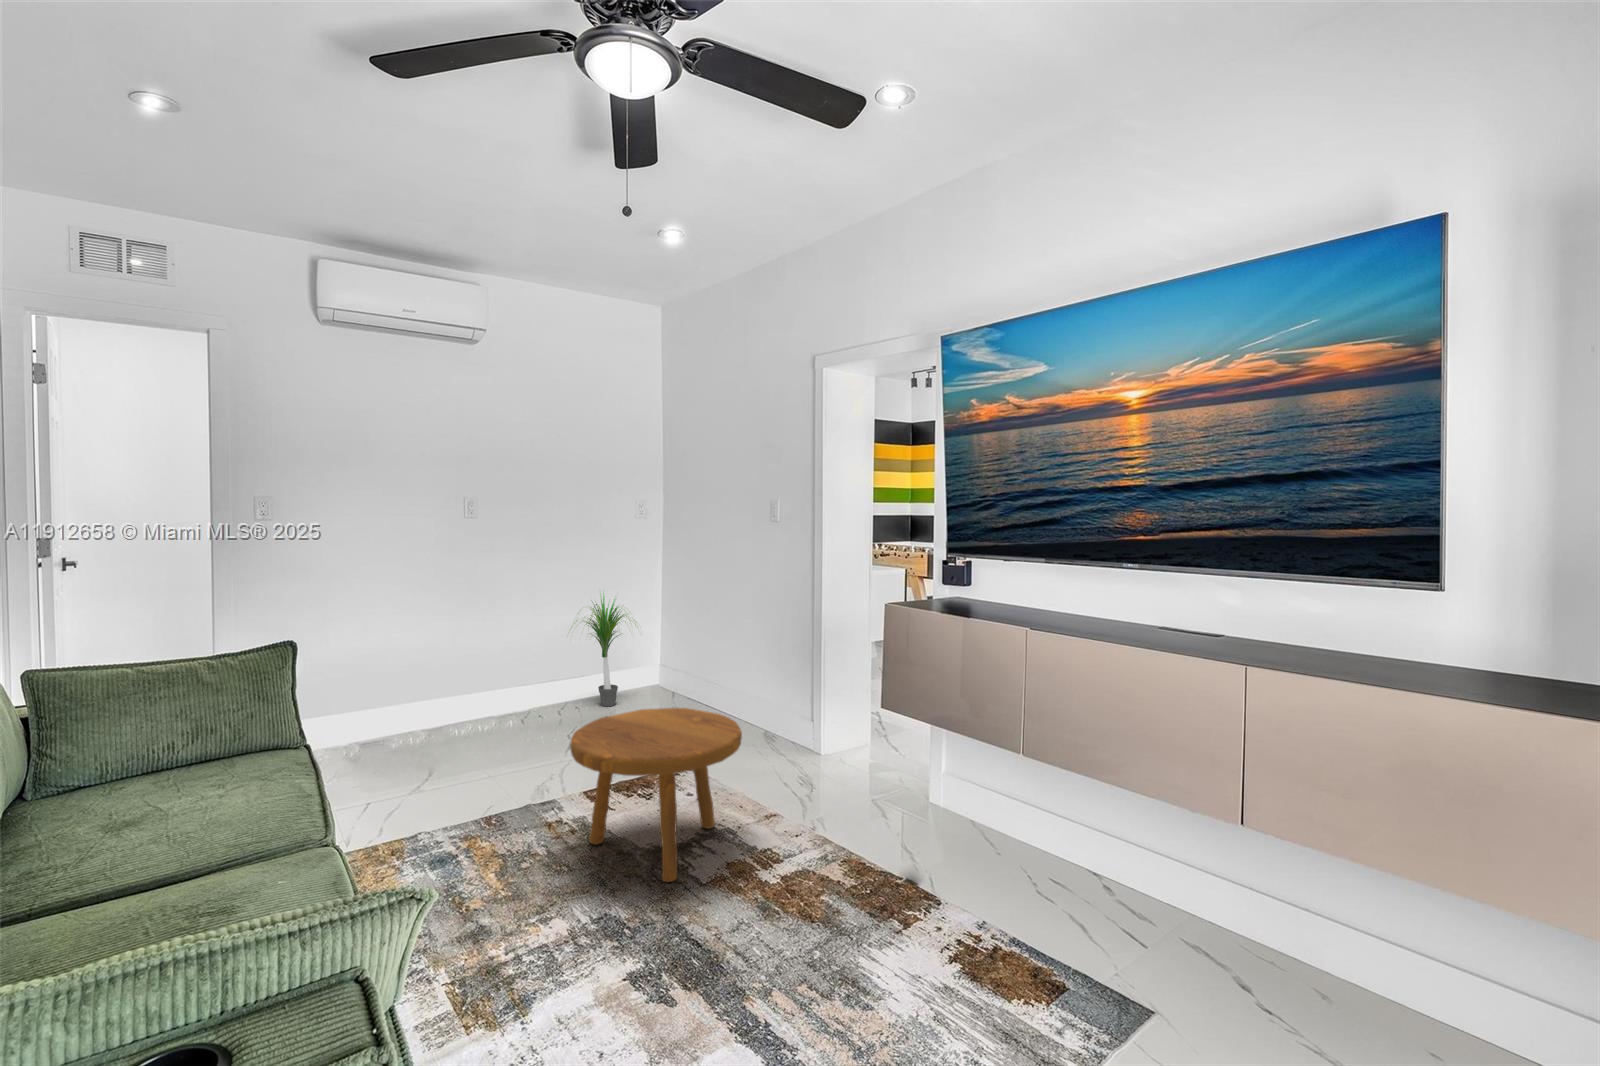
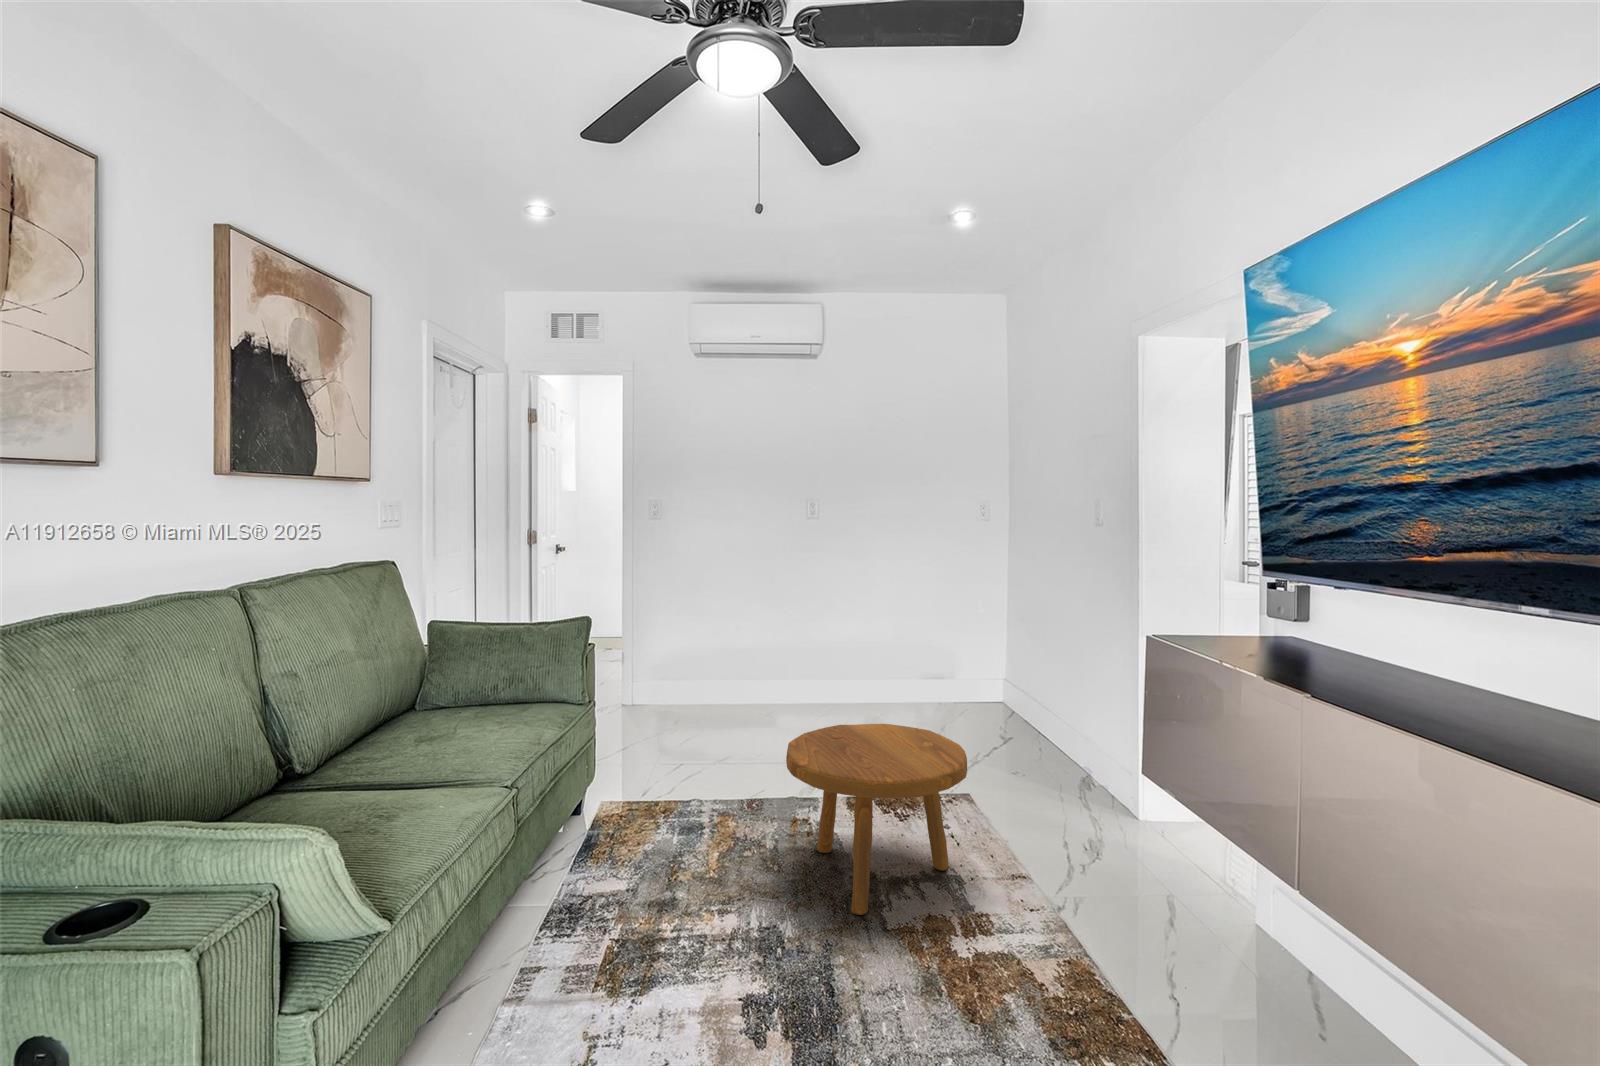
potted plant: present [584,593,635,706] -> none [900,597,979,719]

